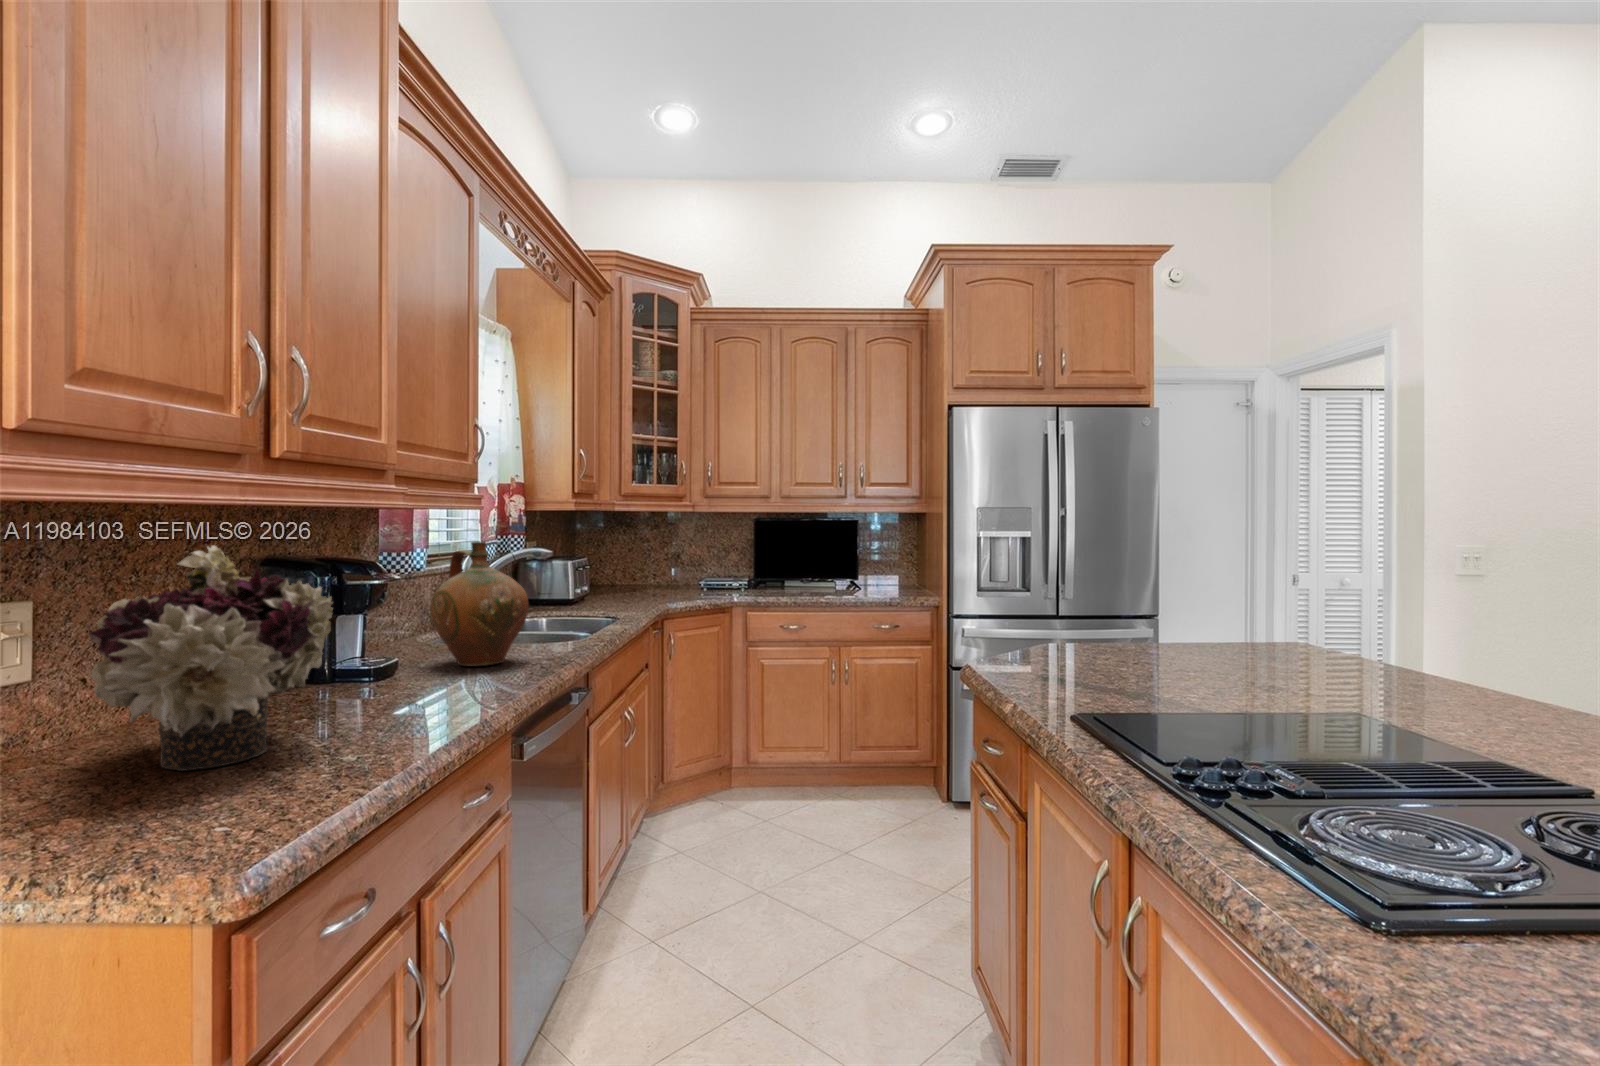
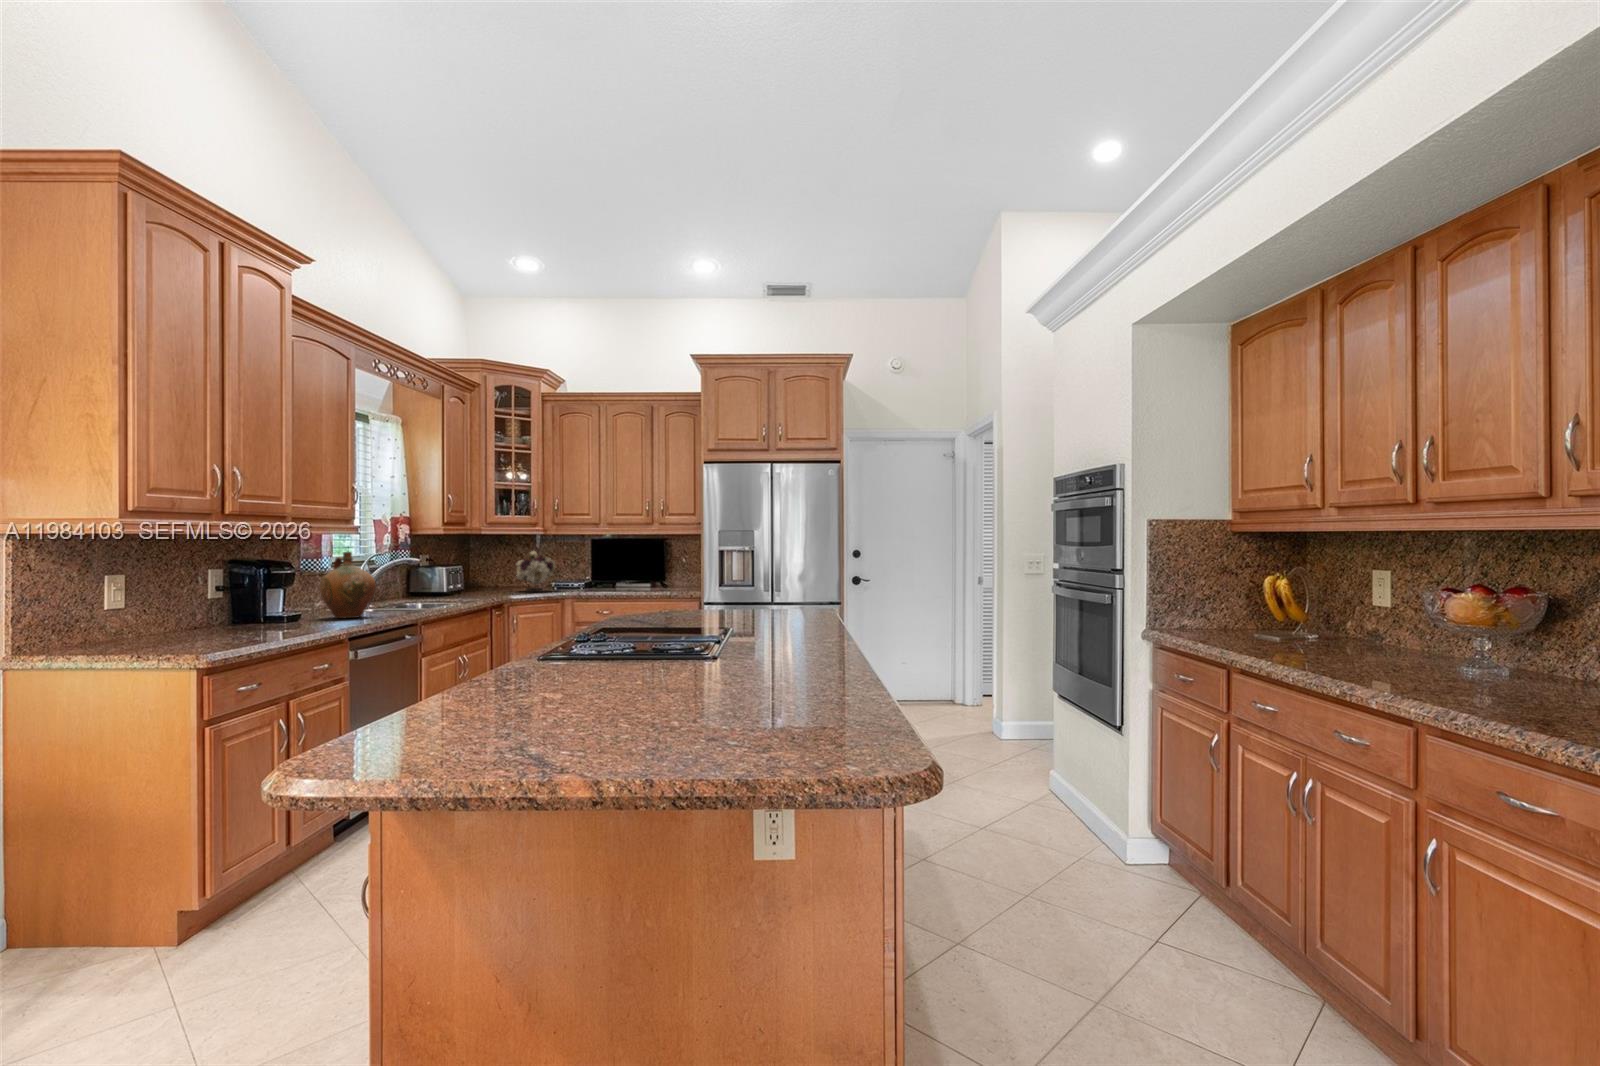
flower arrangement: present [88,546,333,771] -> present [515,551,555,592]

